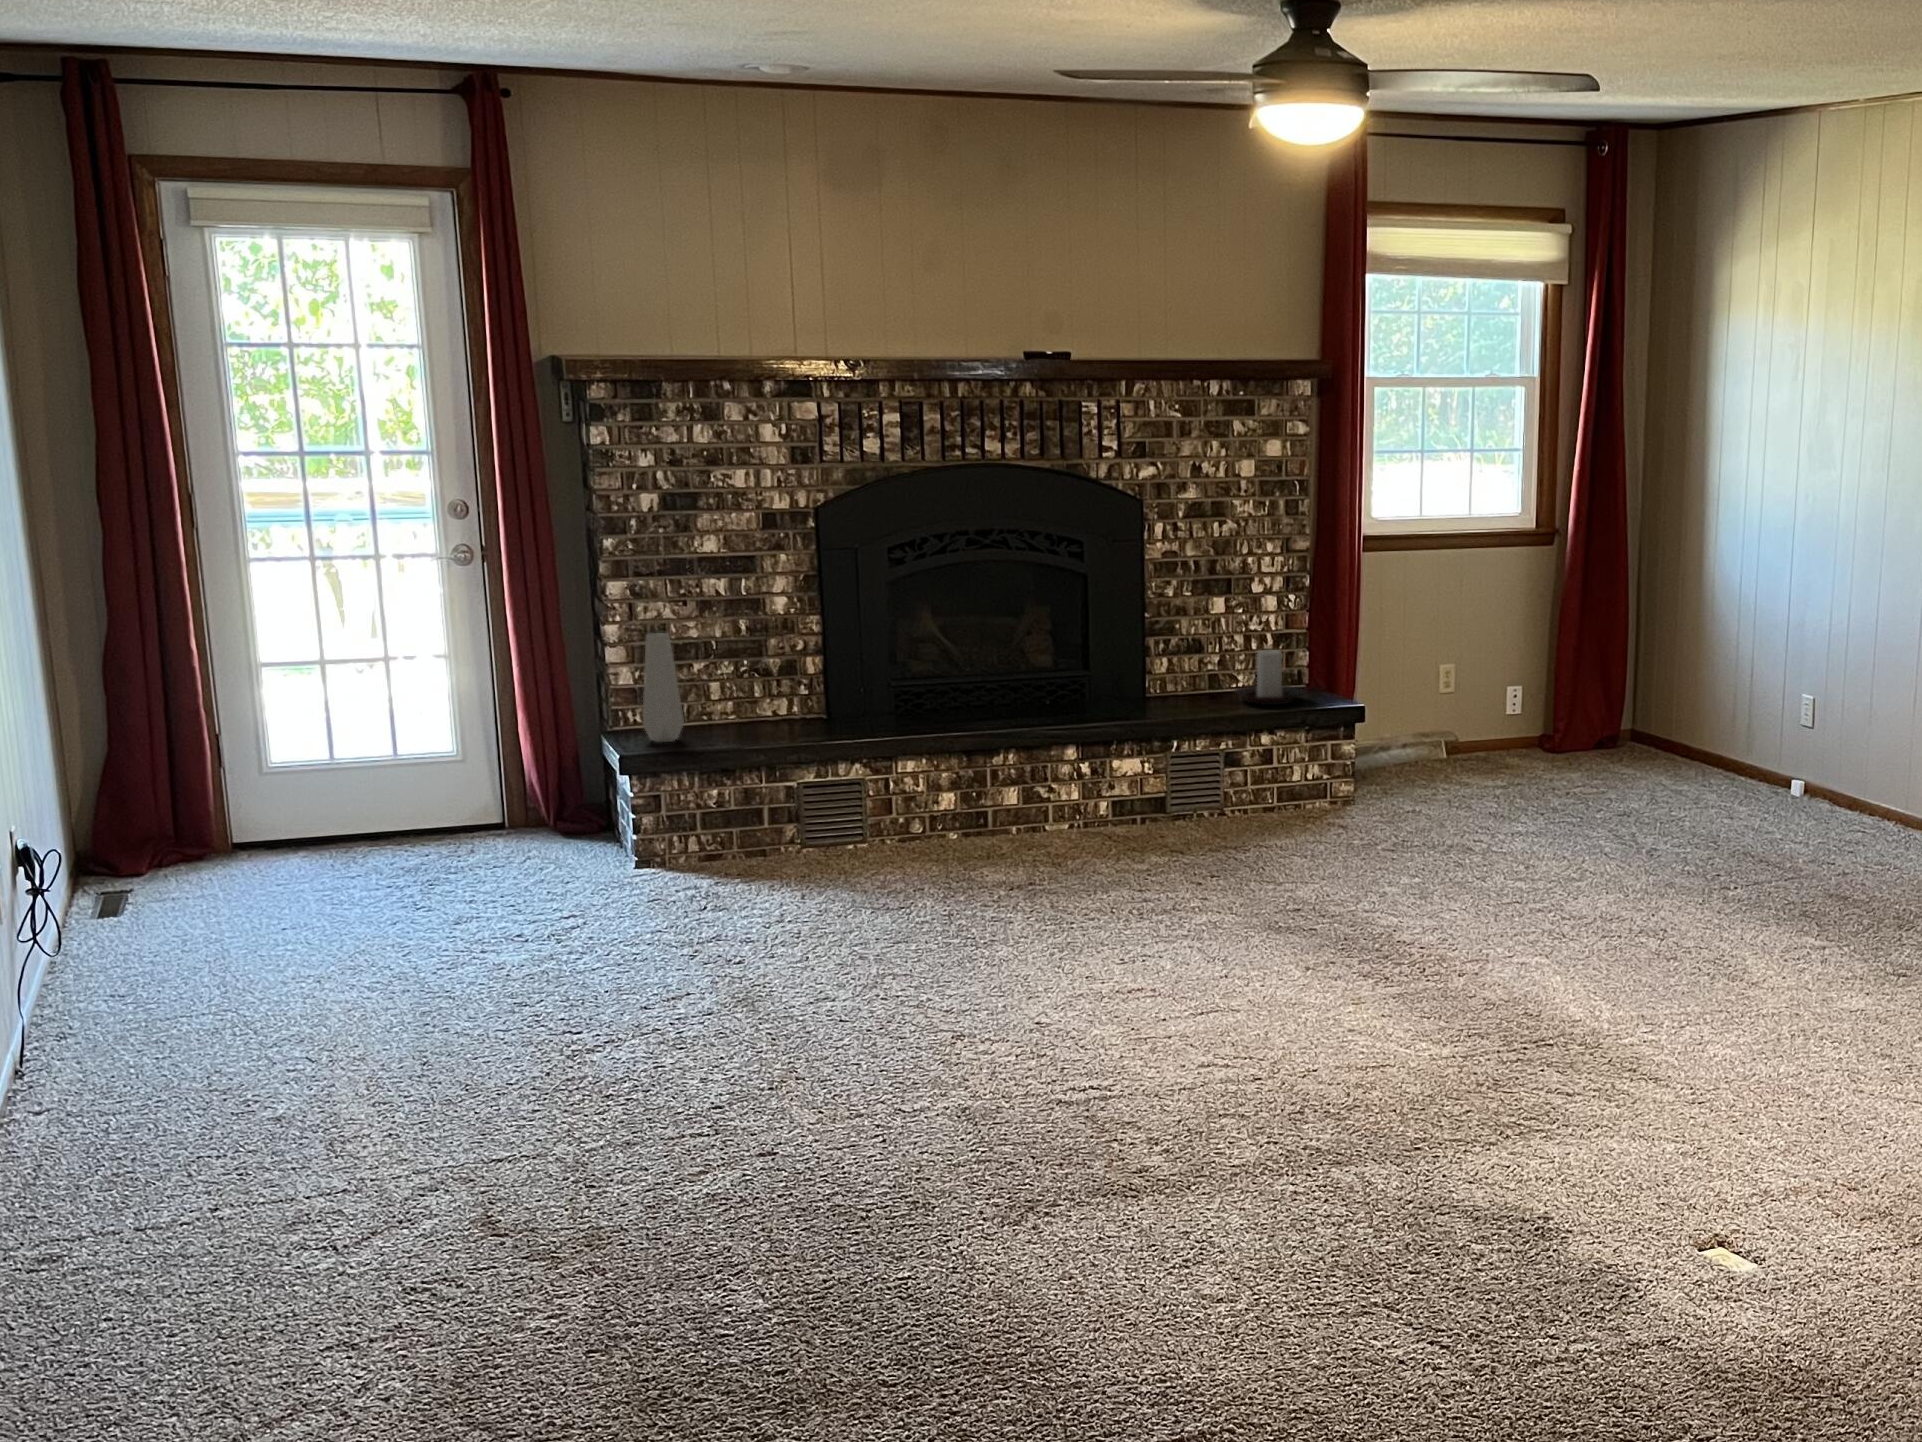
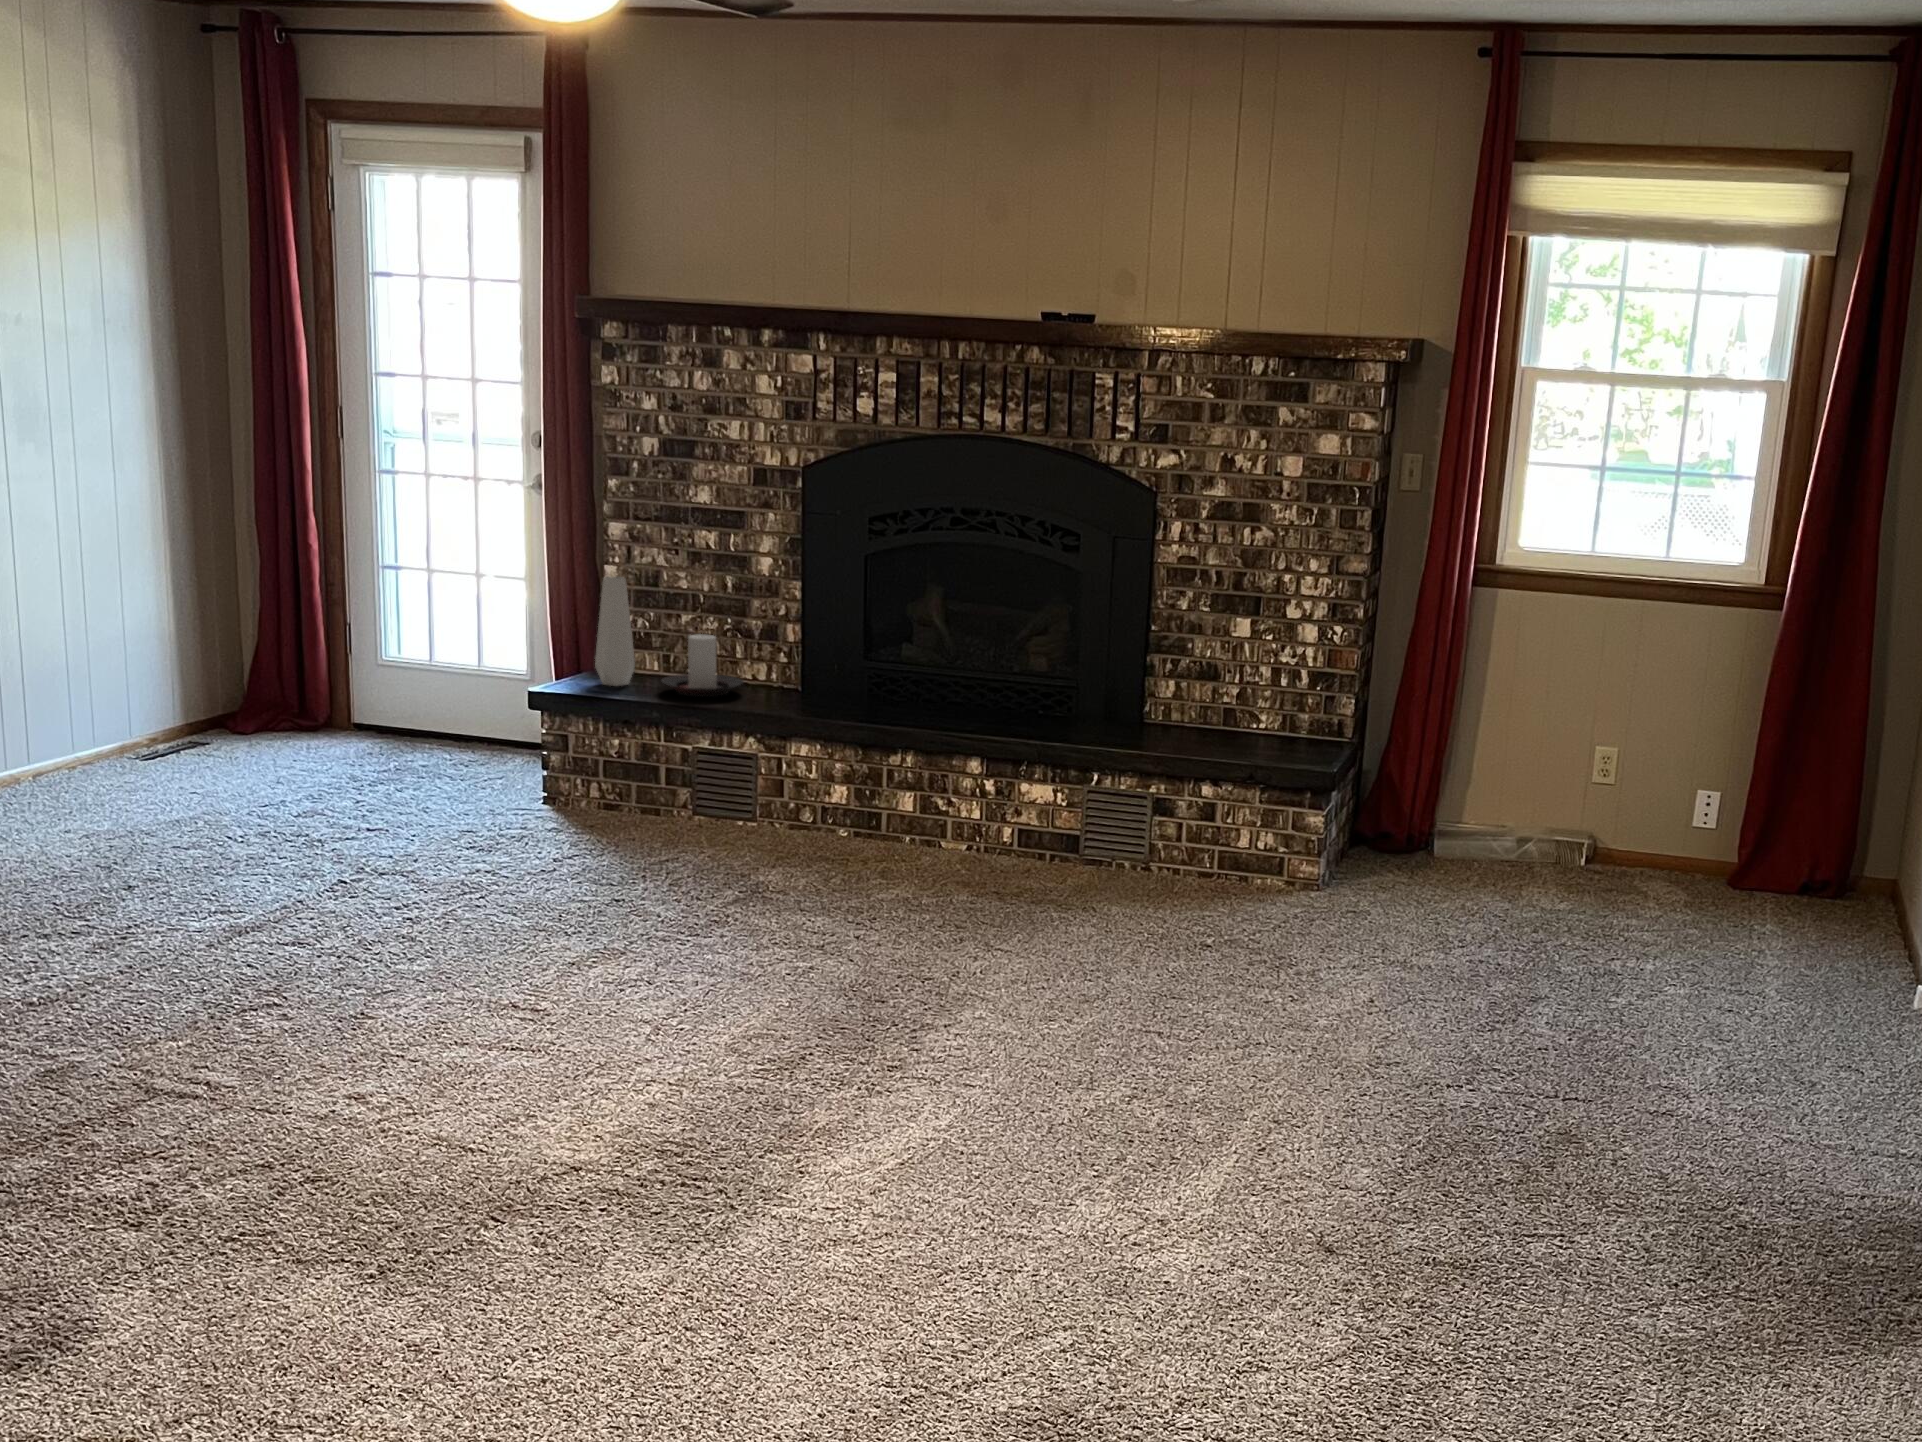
candle holder: present [1235,650,1305,705] -> present [661,634,743,697]

